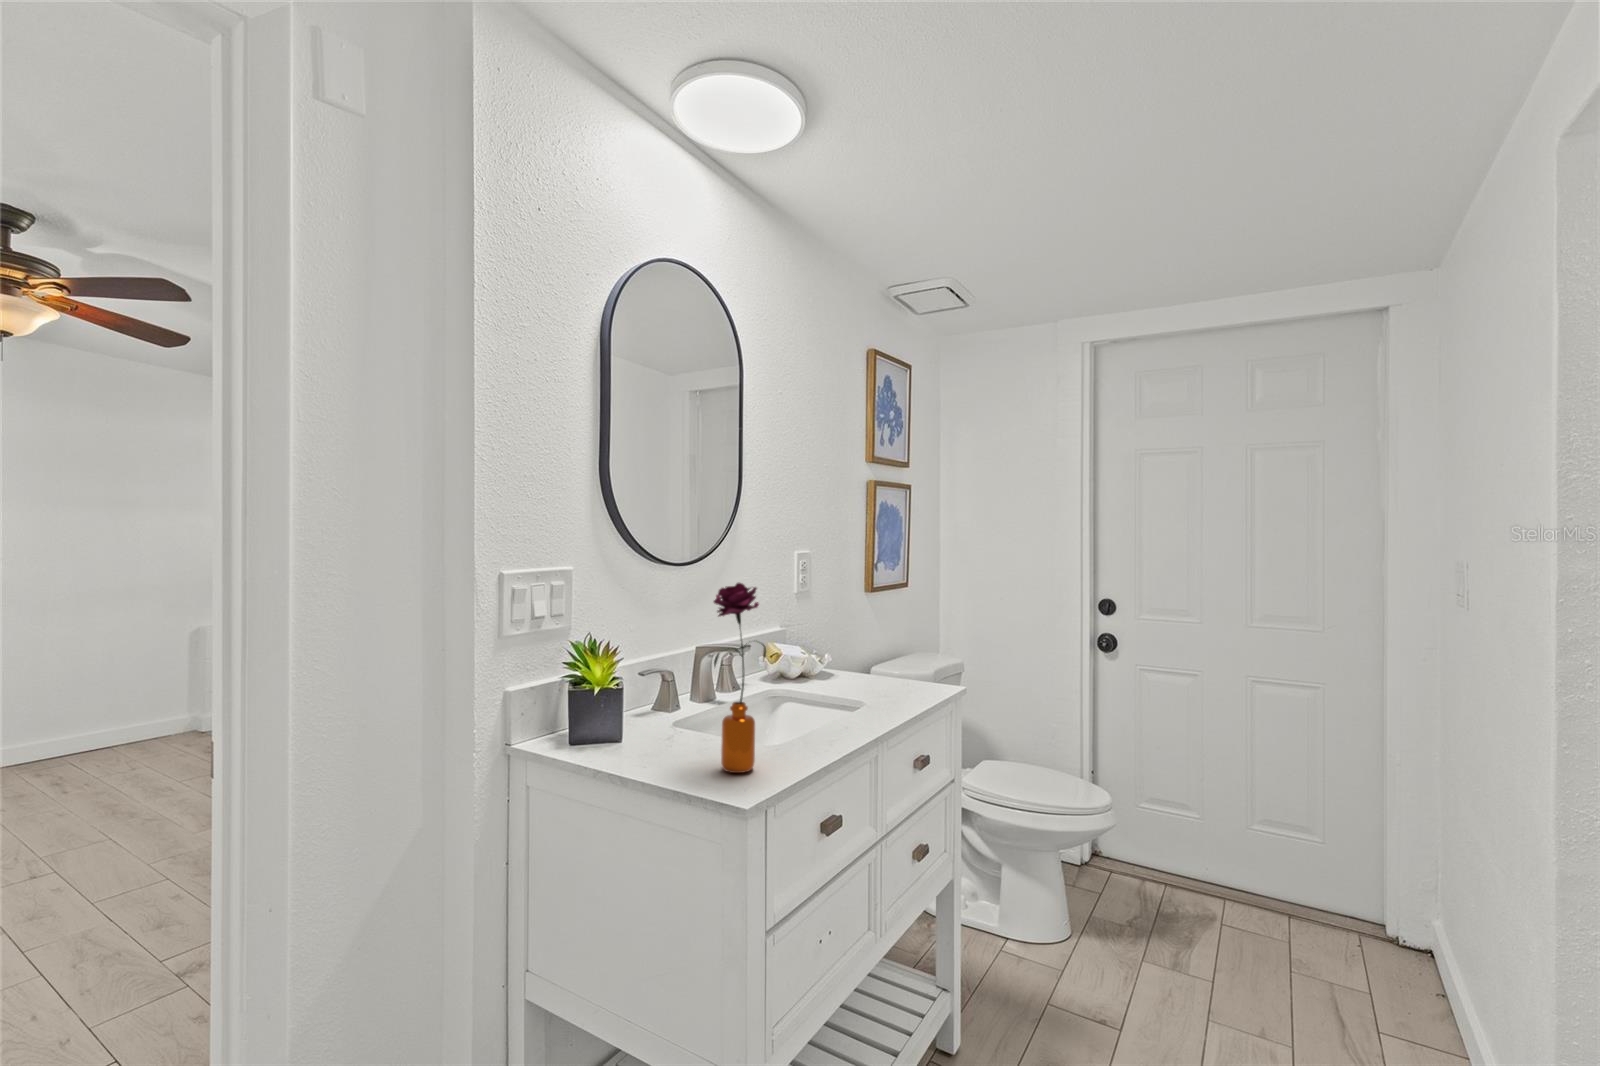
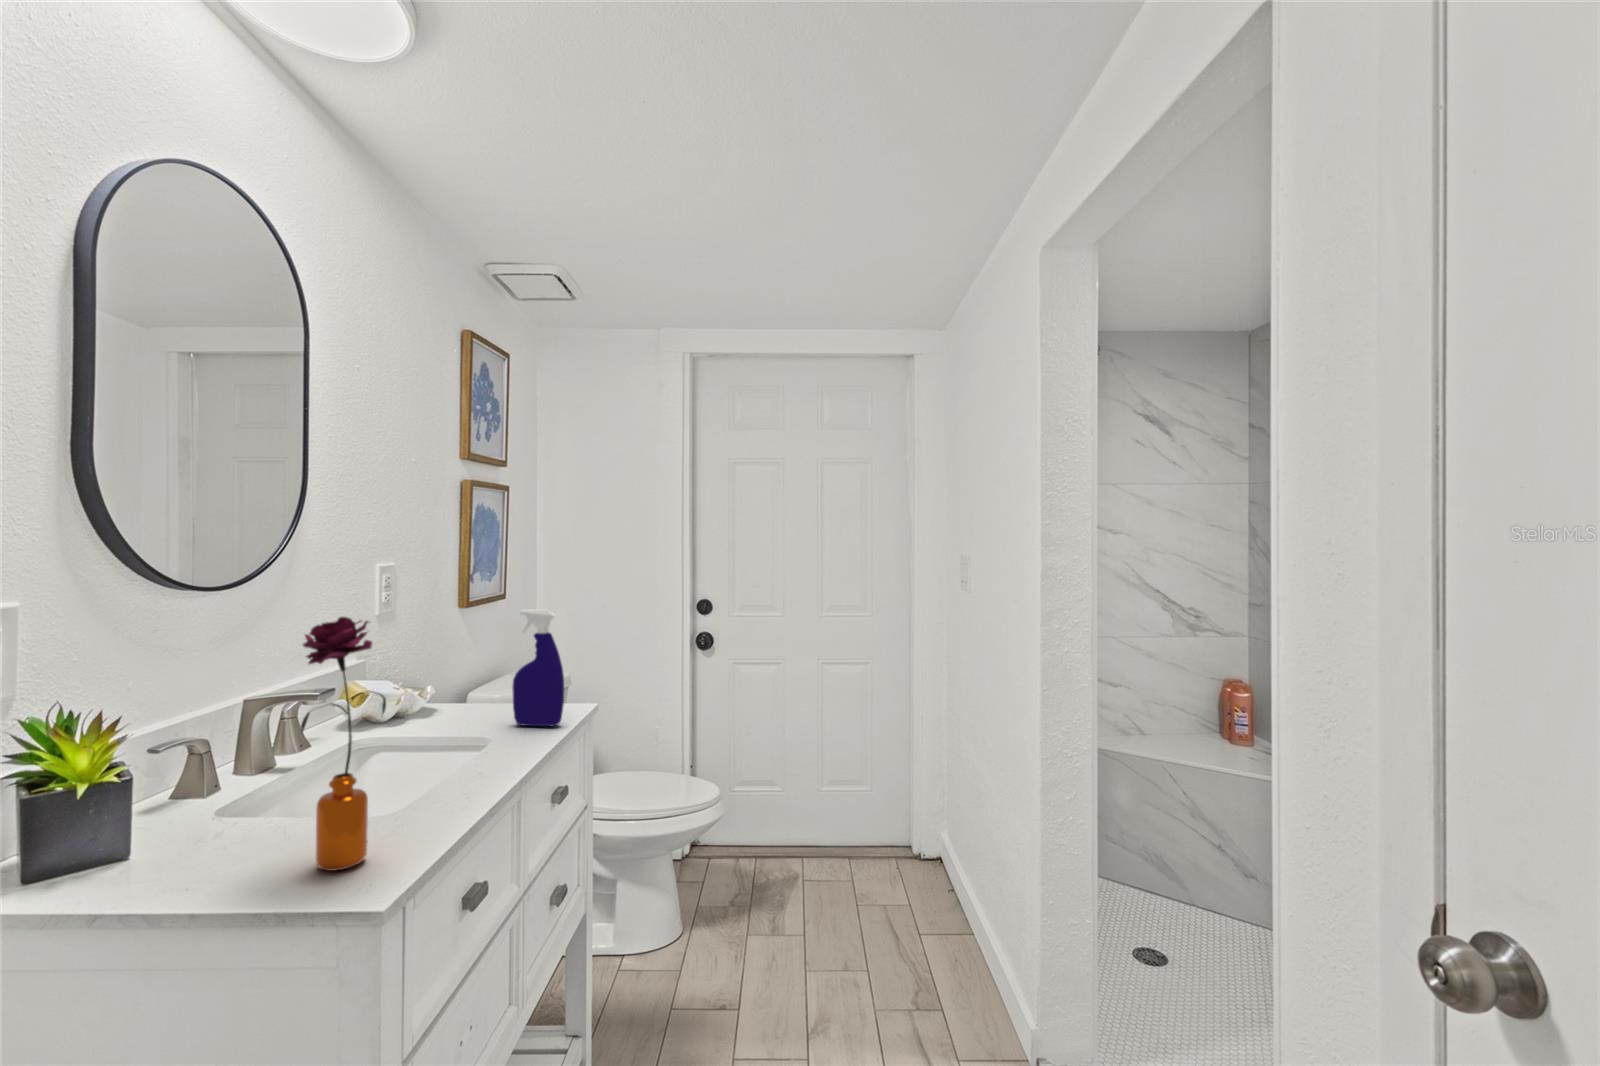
spray bottle: none [890,592,933,699] -> present [512,609,564,726]

